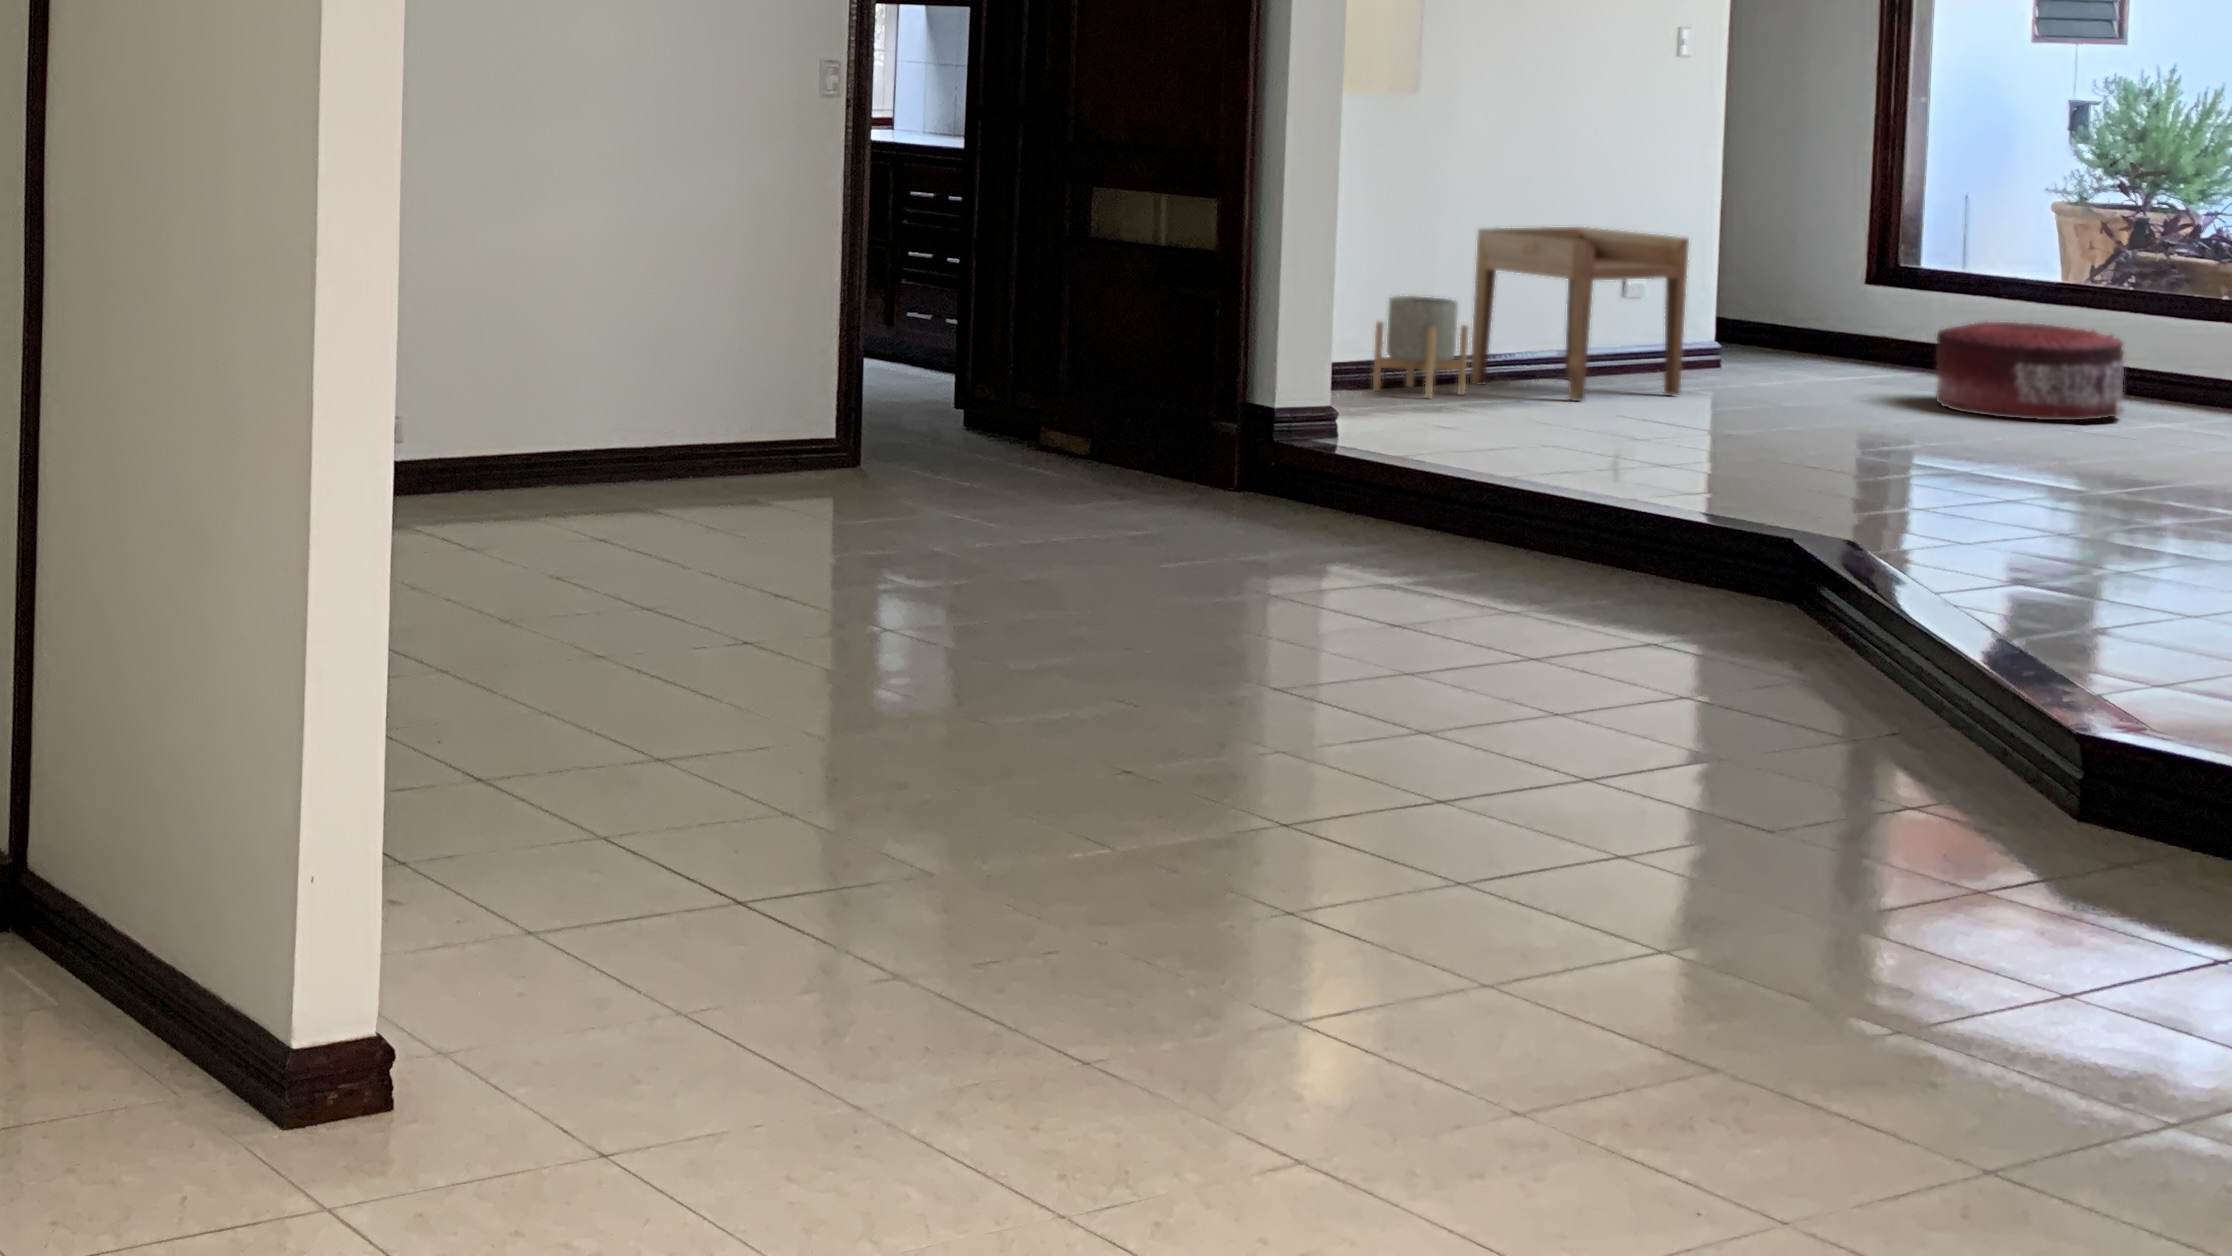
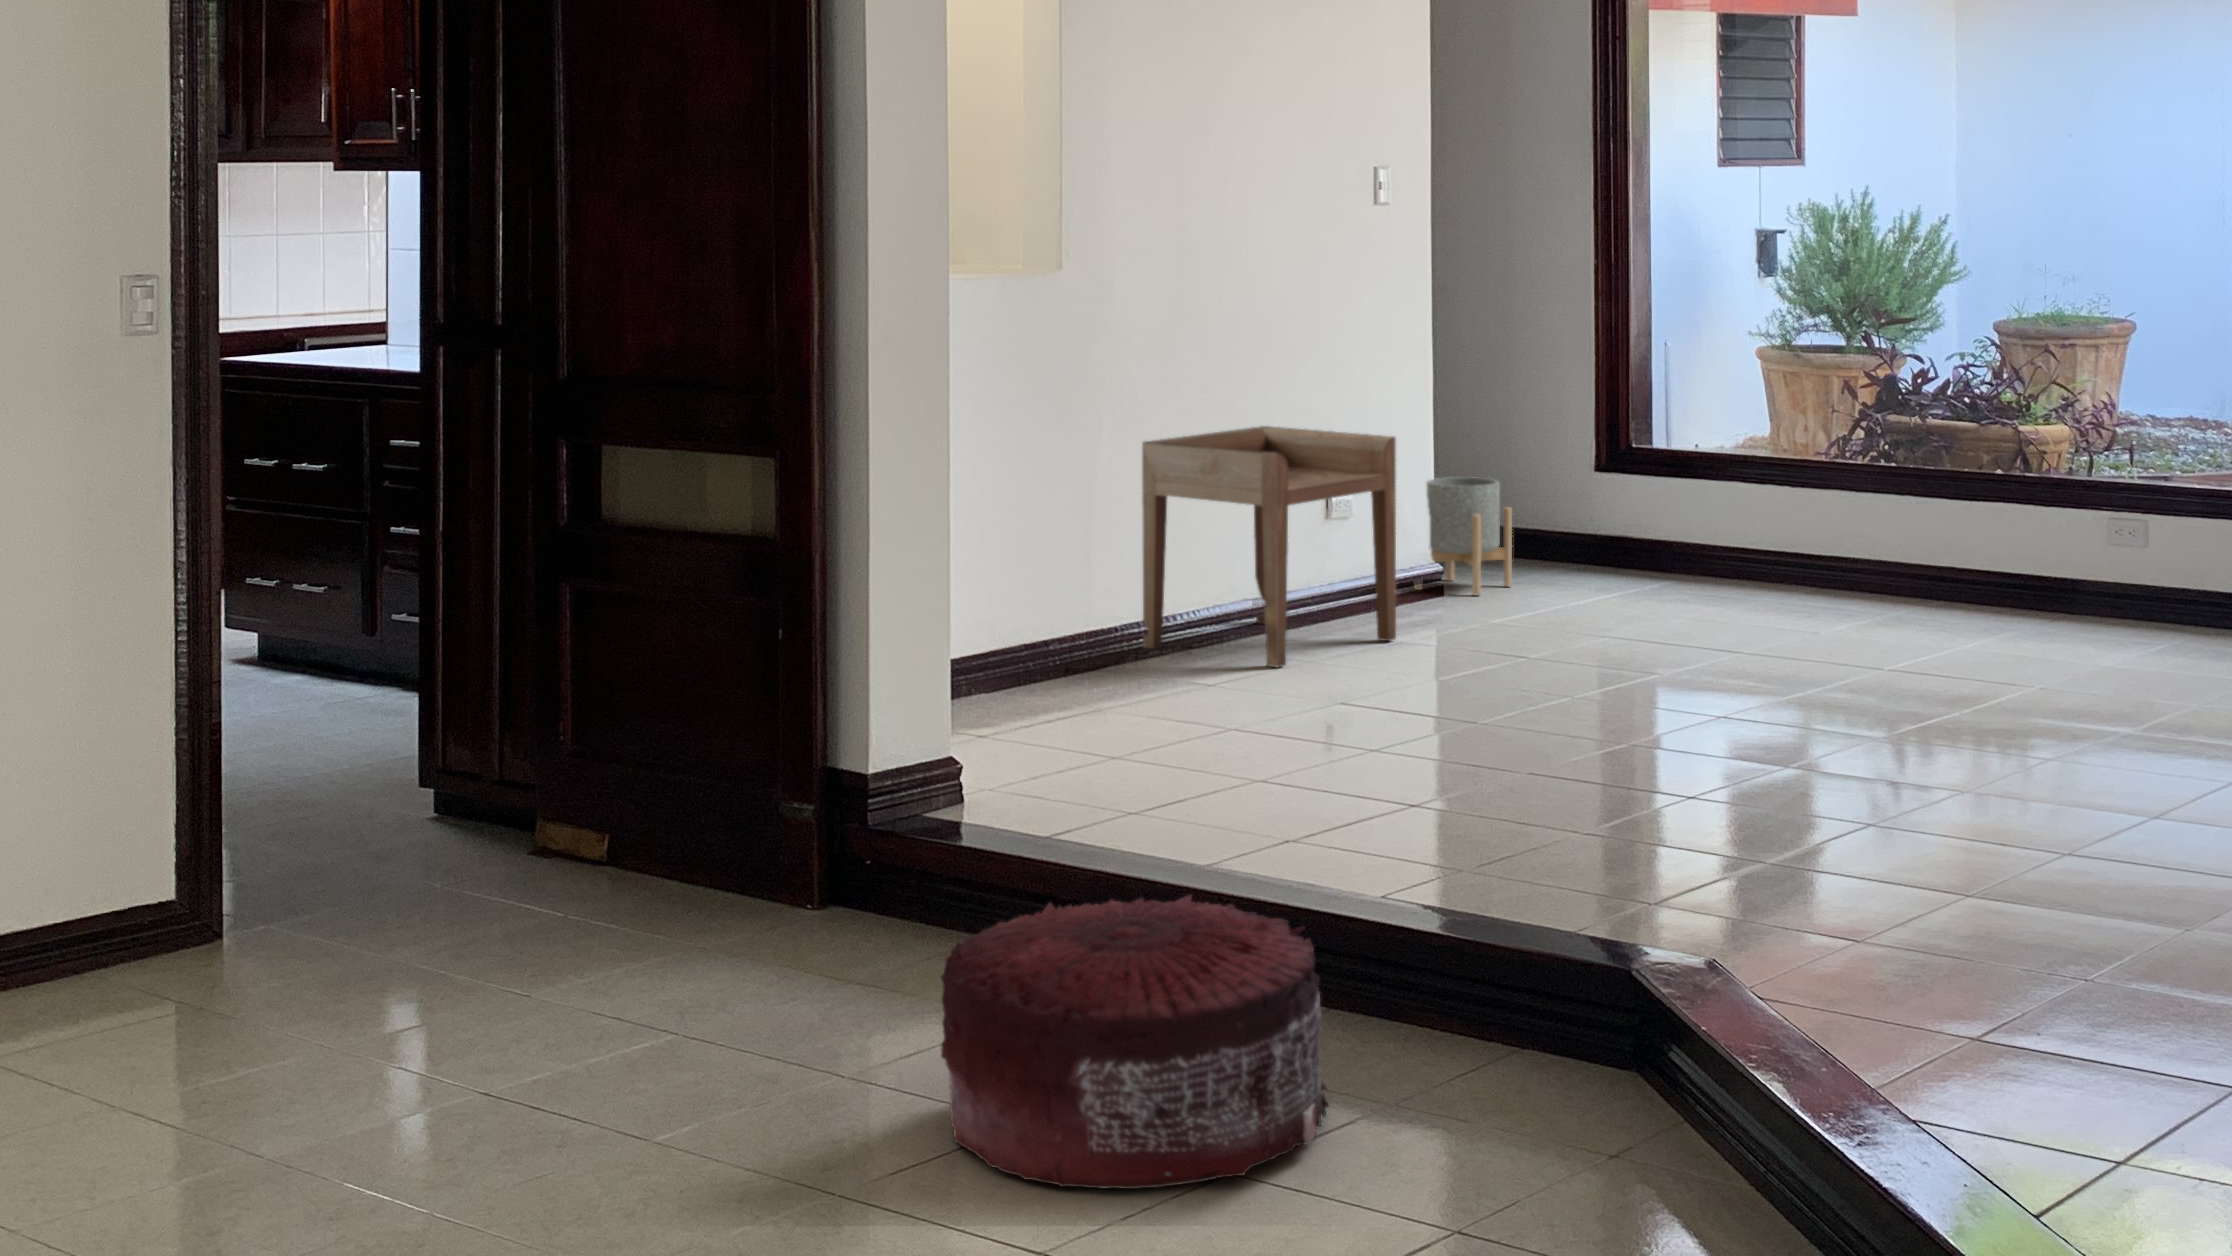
planter: present [1373,296,1468,398] -> present [1414,477,1512,595]
pouf: present [1936,322,2124,420] -> present [941,895,1328,1189]

